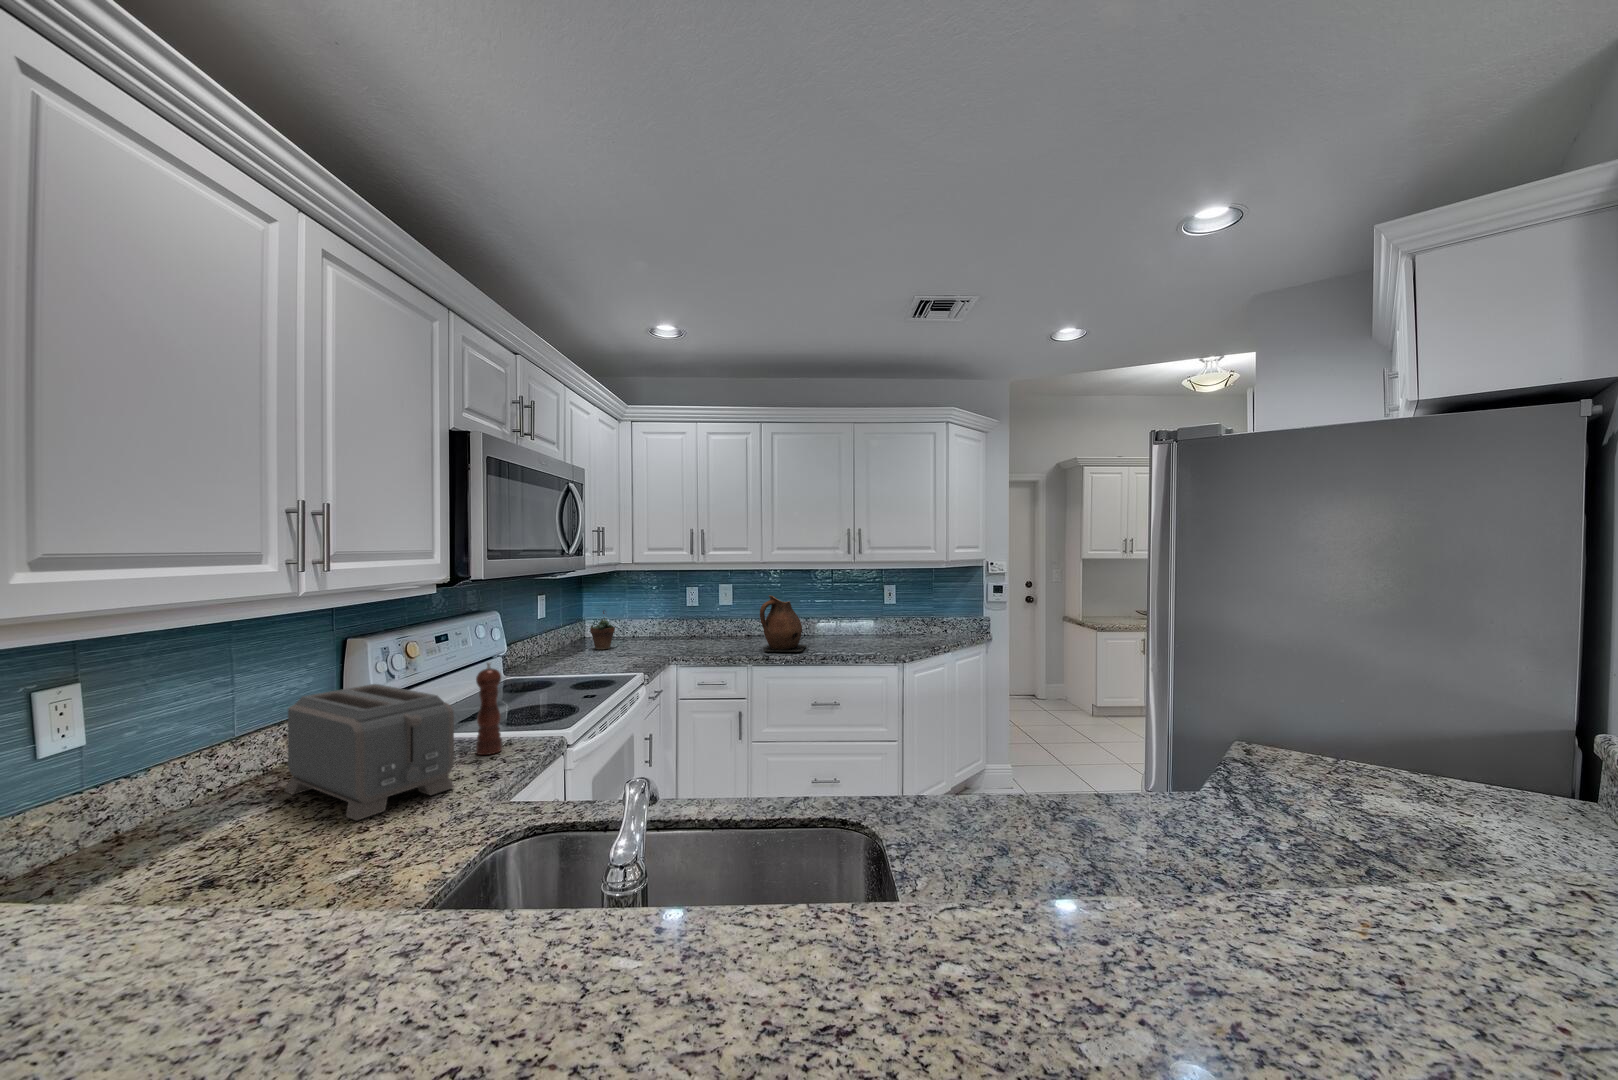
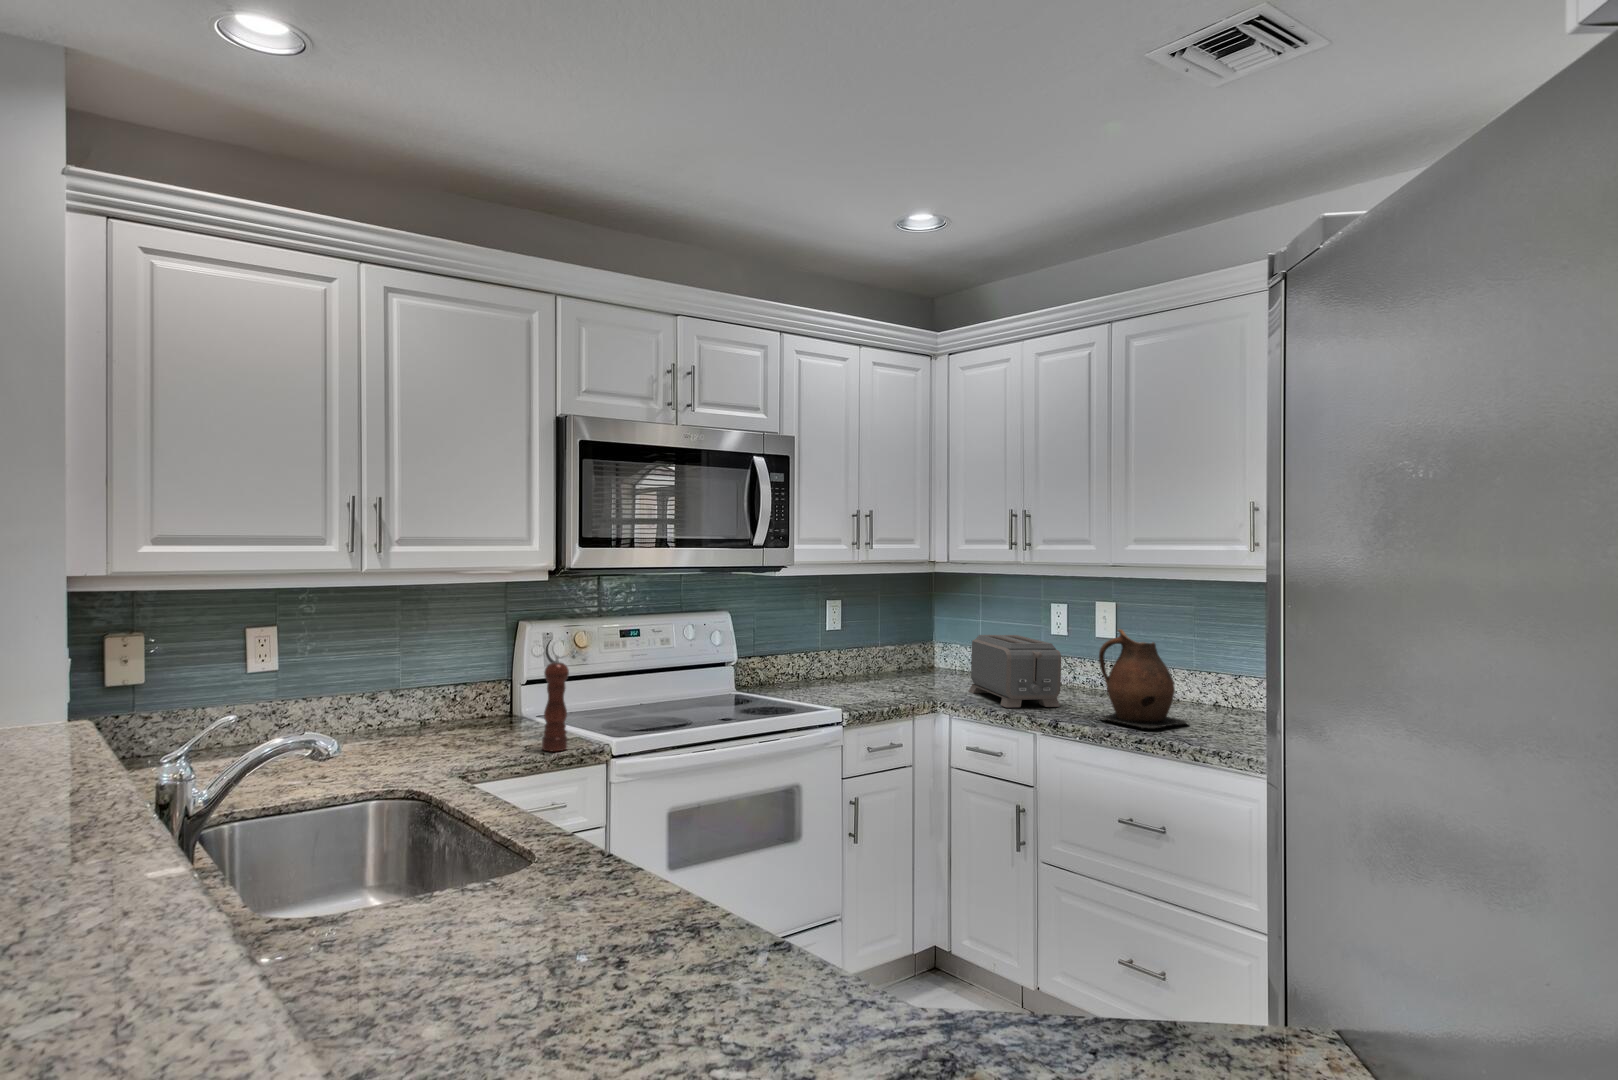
succulent plant: present [590,611,615,649] -> none [898,626,930,679]
toaster: present [285,684,454,821] -> present [969,635,1061,707]

